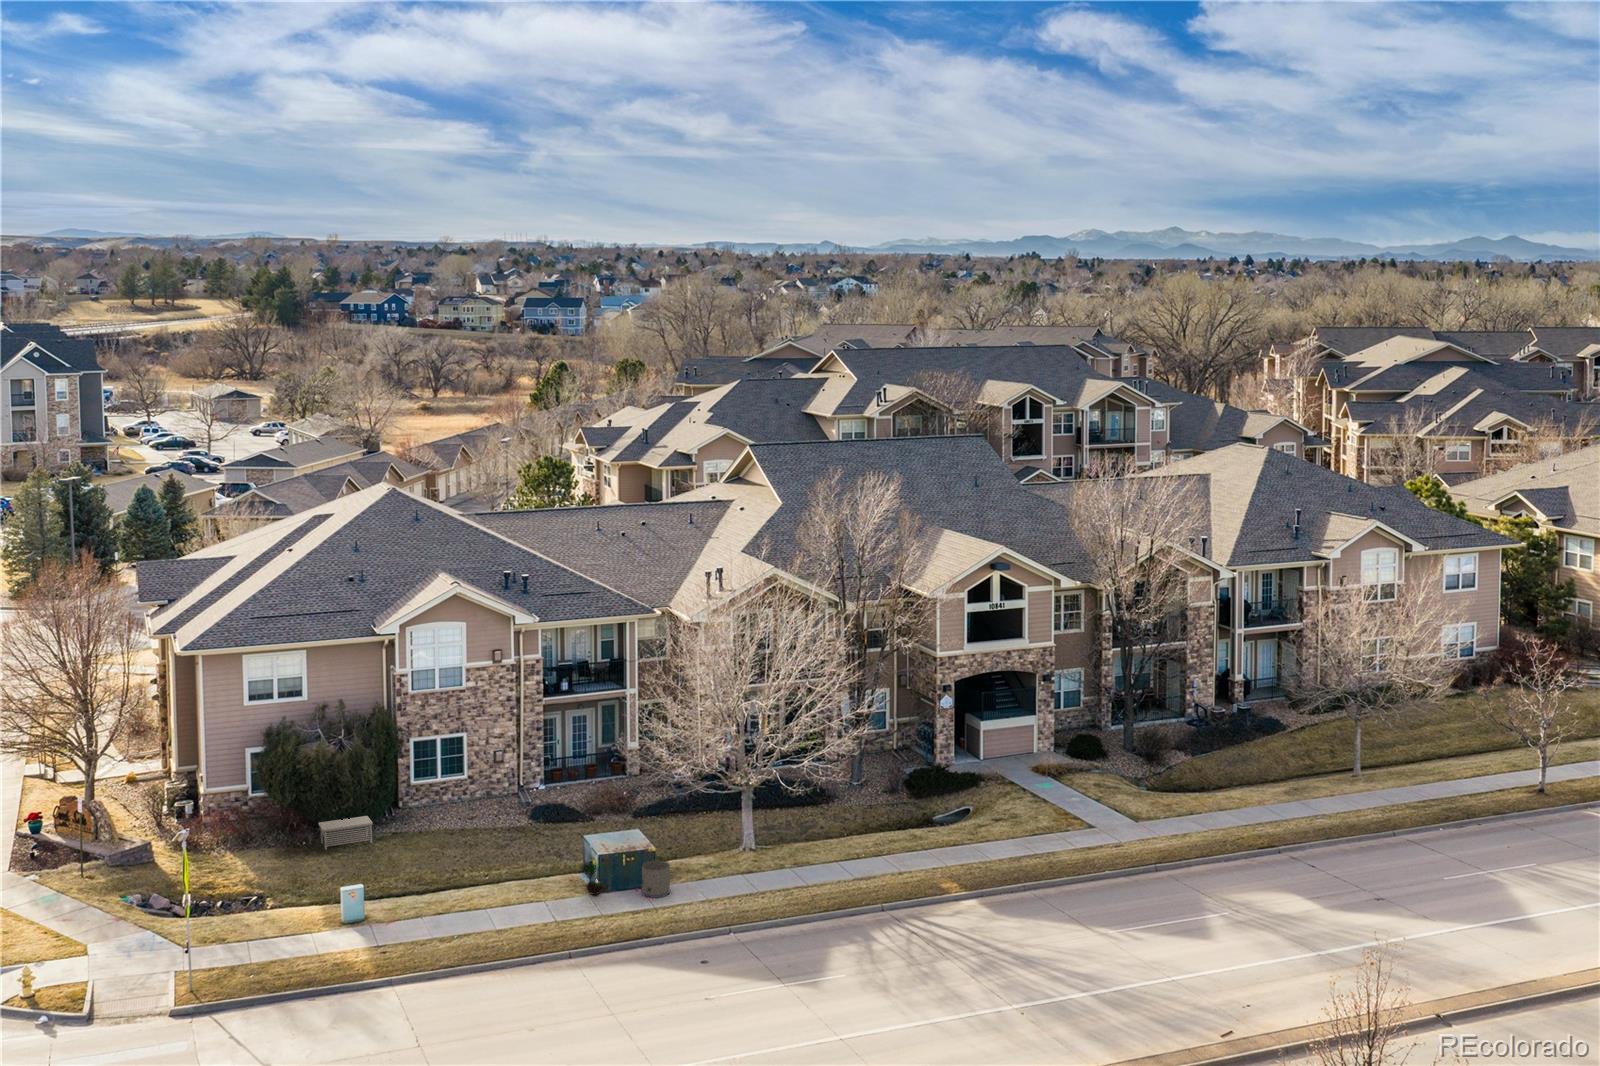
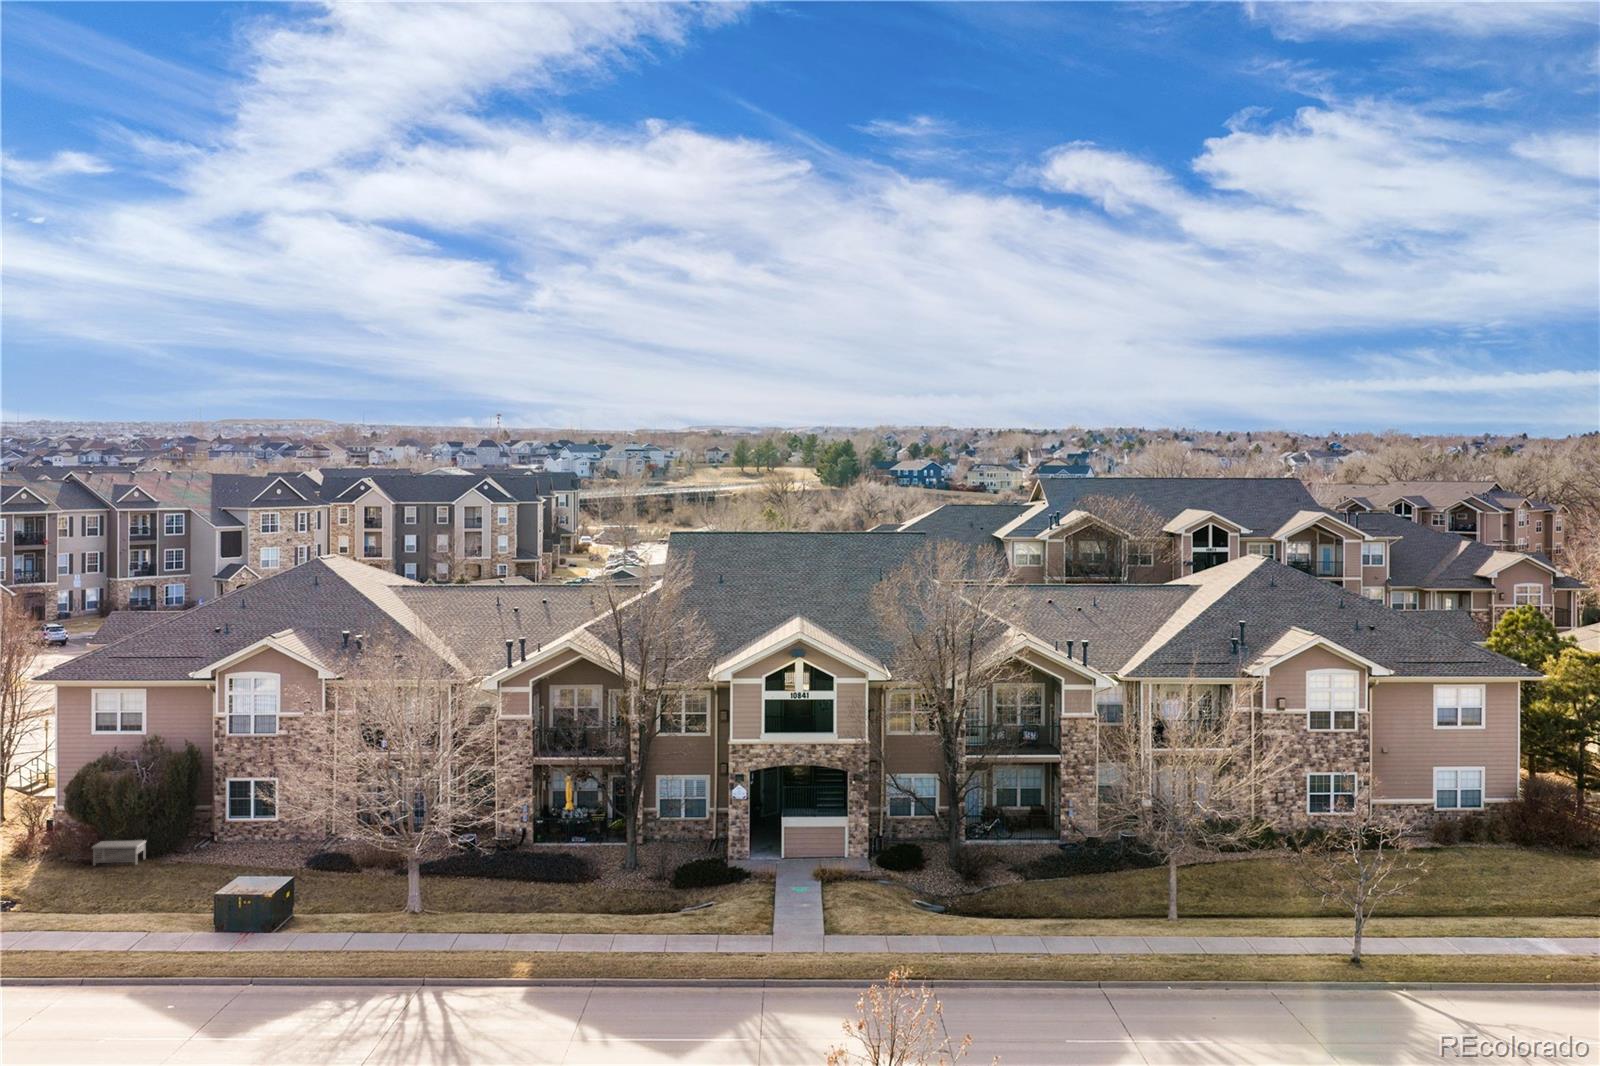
trash can: present [642,860,670,898] -> none [244,905,275,942]
potted tree: present [580,863,603,895] -> none [194,894,218,931]

